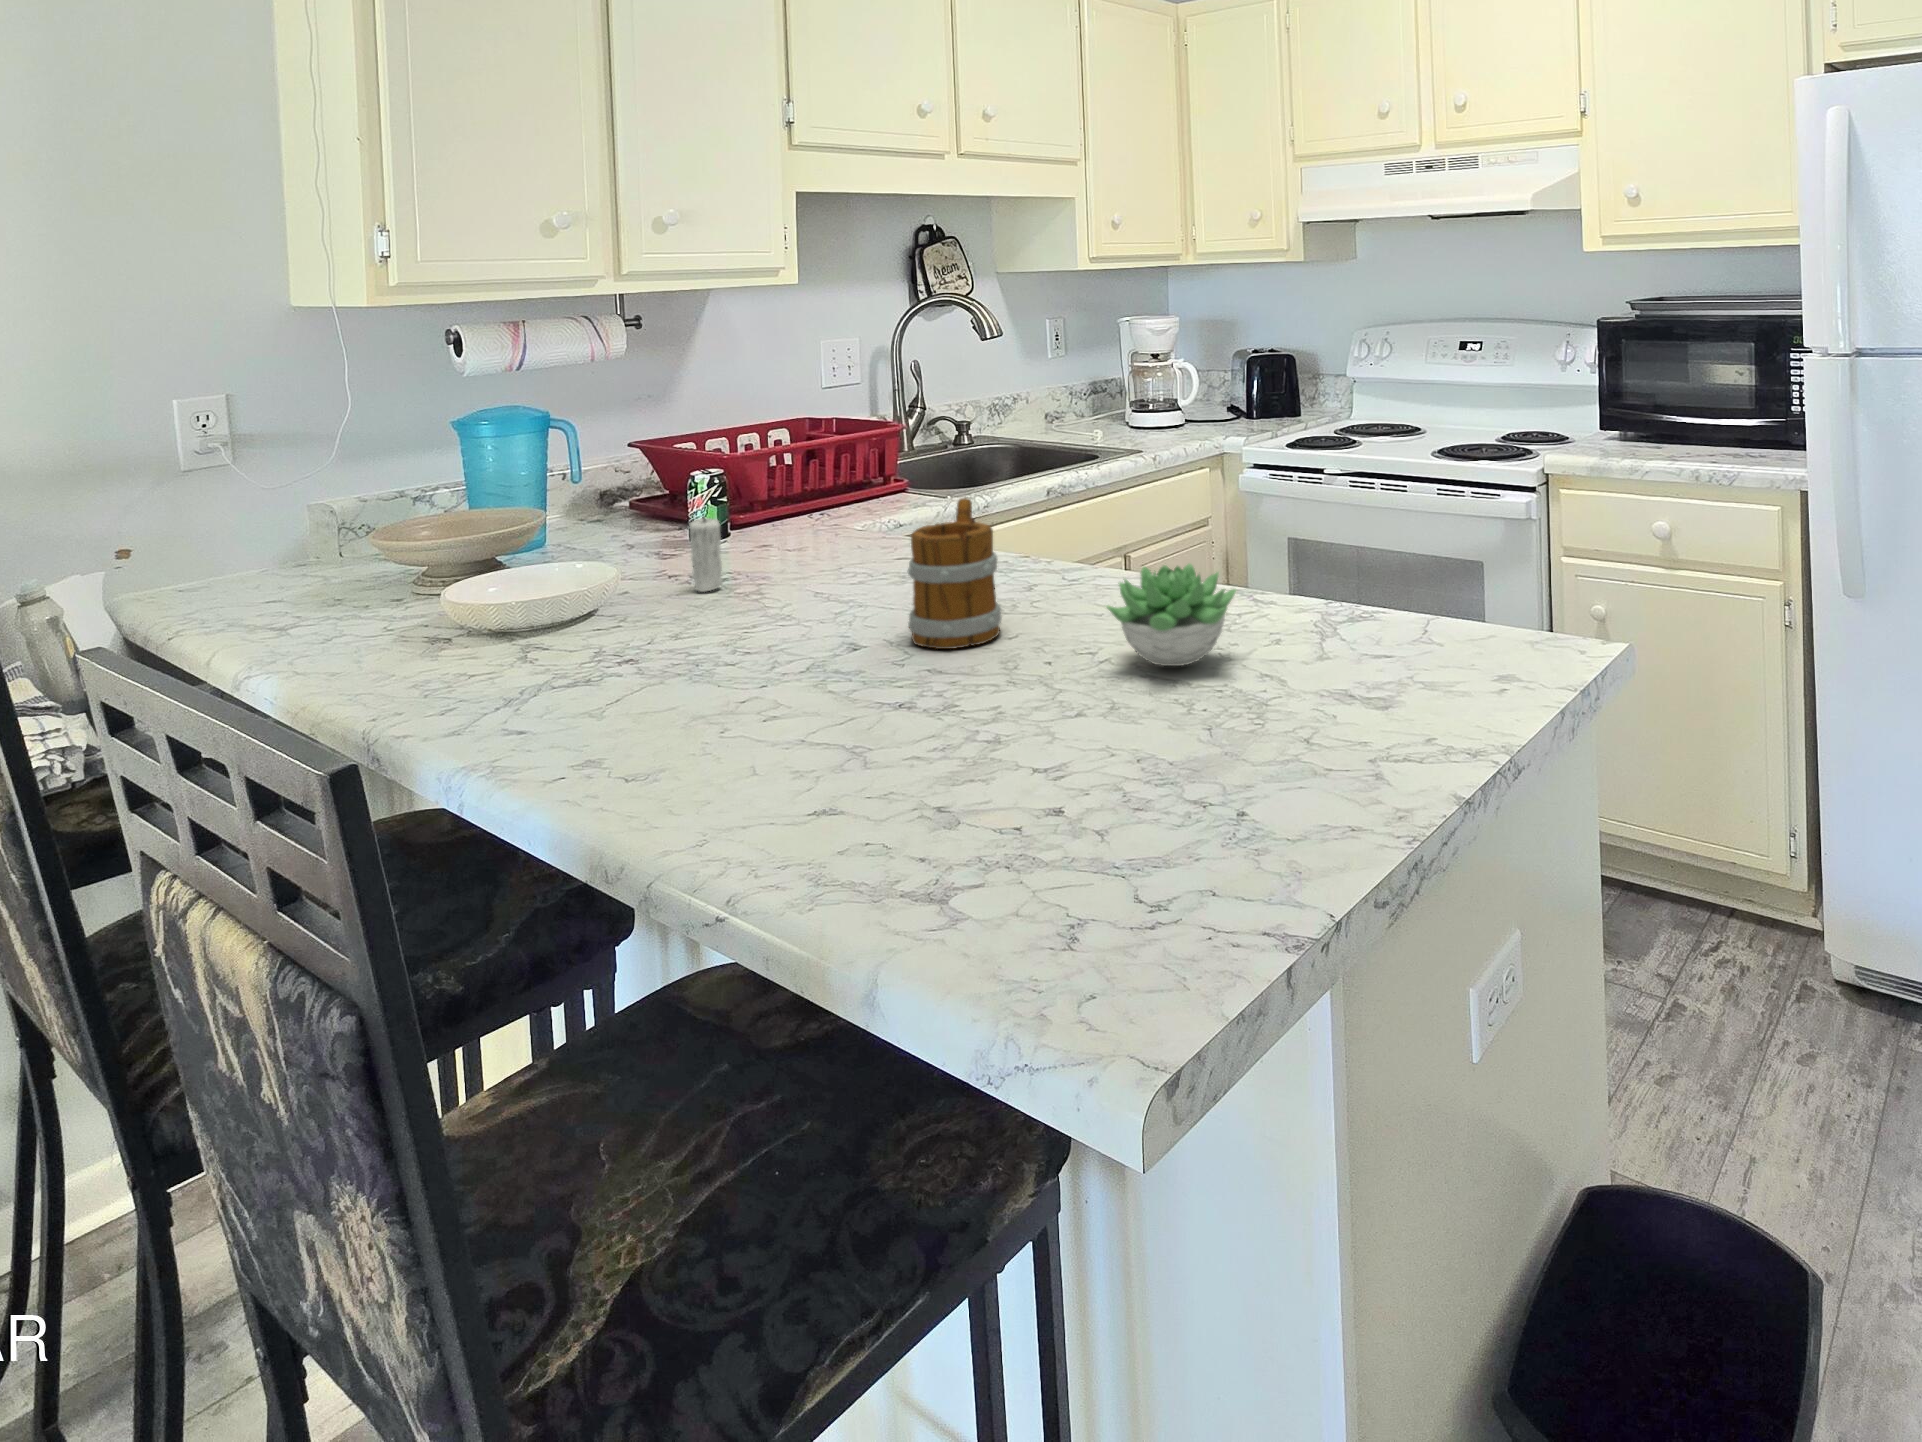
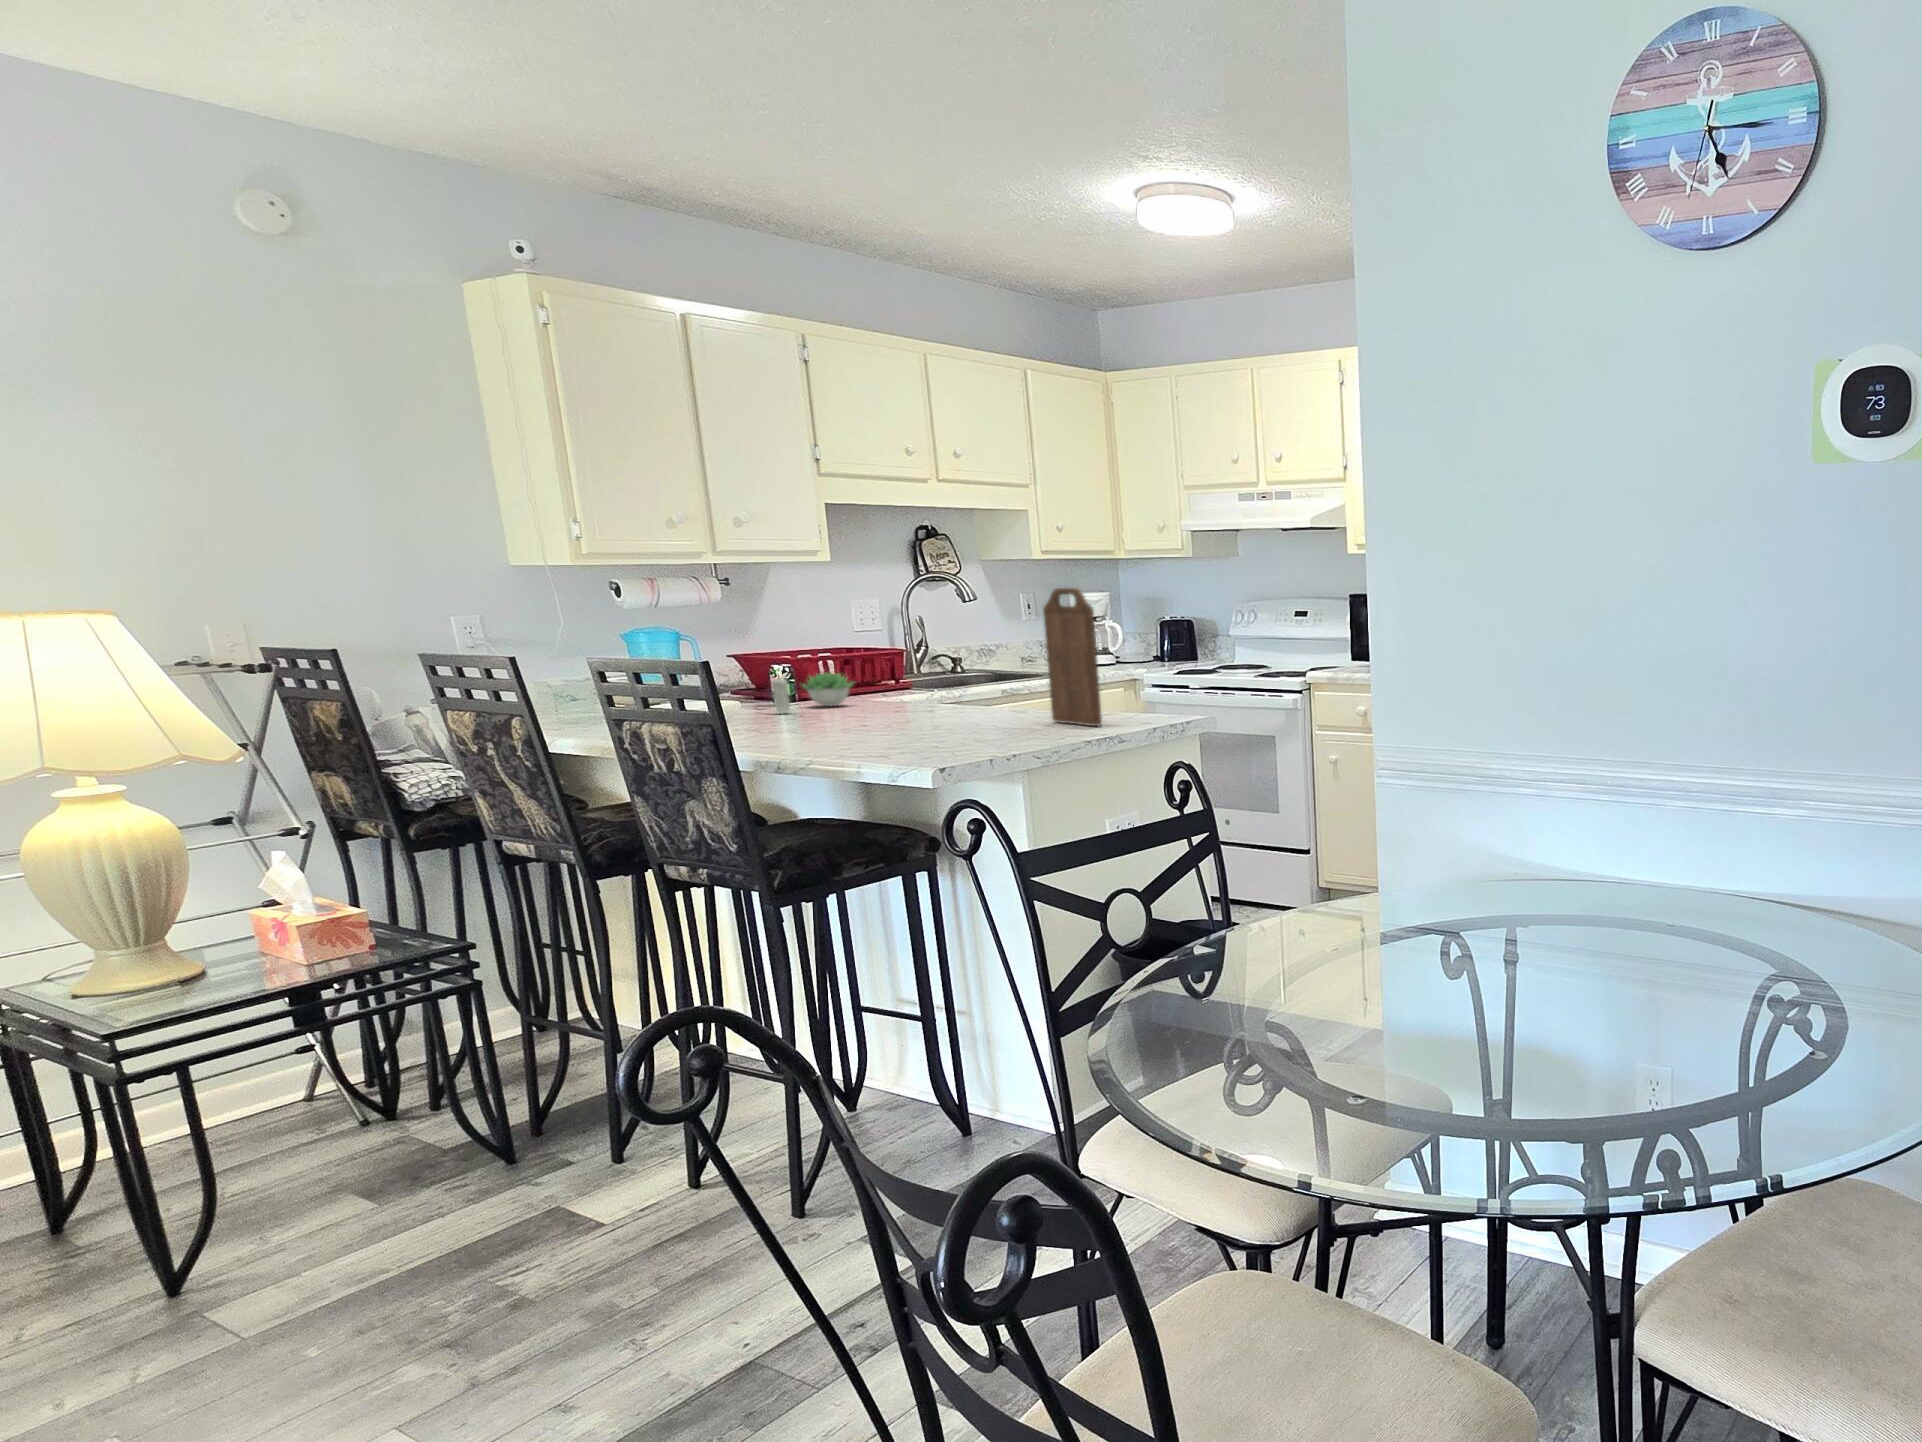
cutting board: none [1306,334,1483,693] -> present [1043,588,1102,726]
mug: present [907,498,1002,649] -> none [876,663,923,723]
succulent plant: present [1106,564,1236,666] -> present [803,673,853,706]

